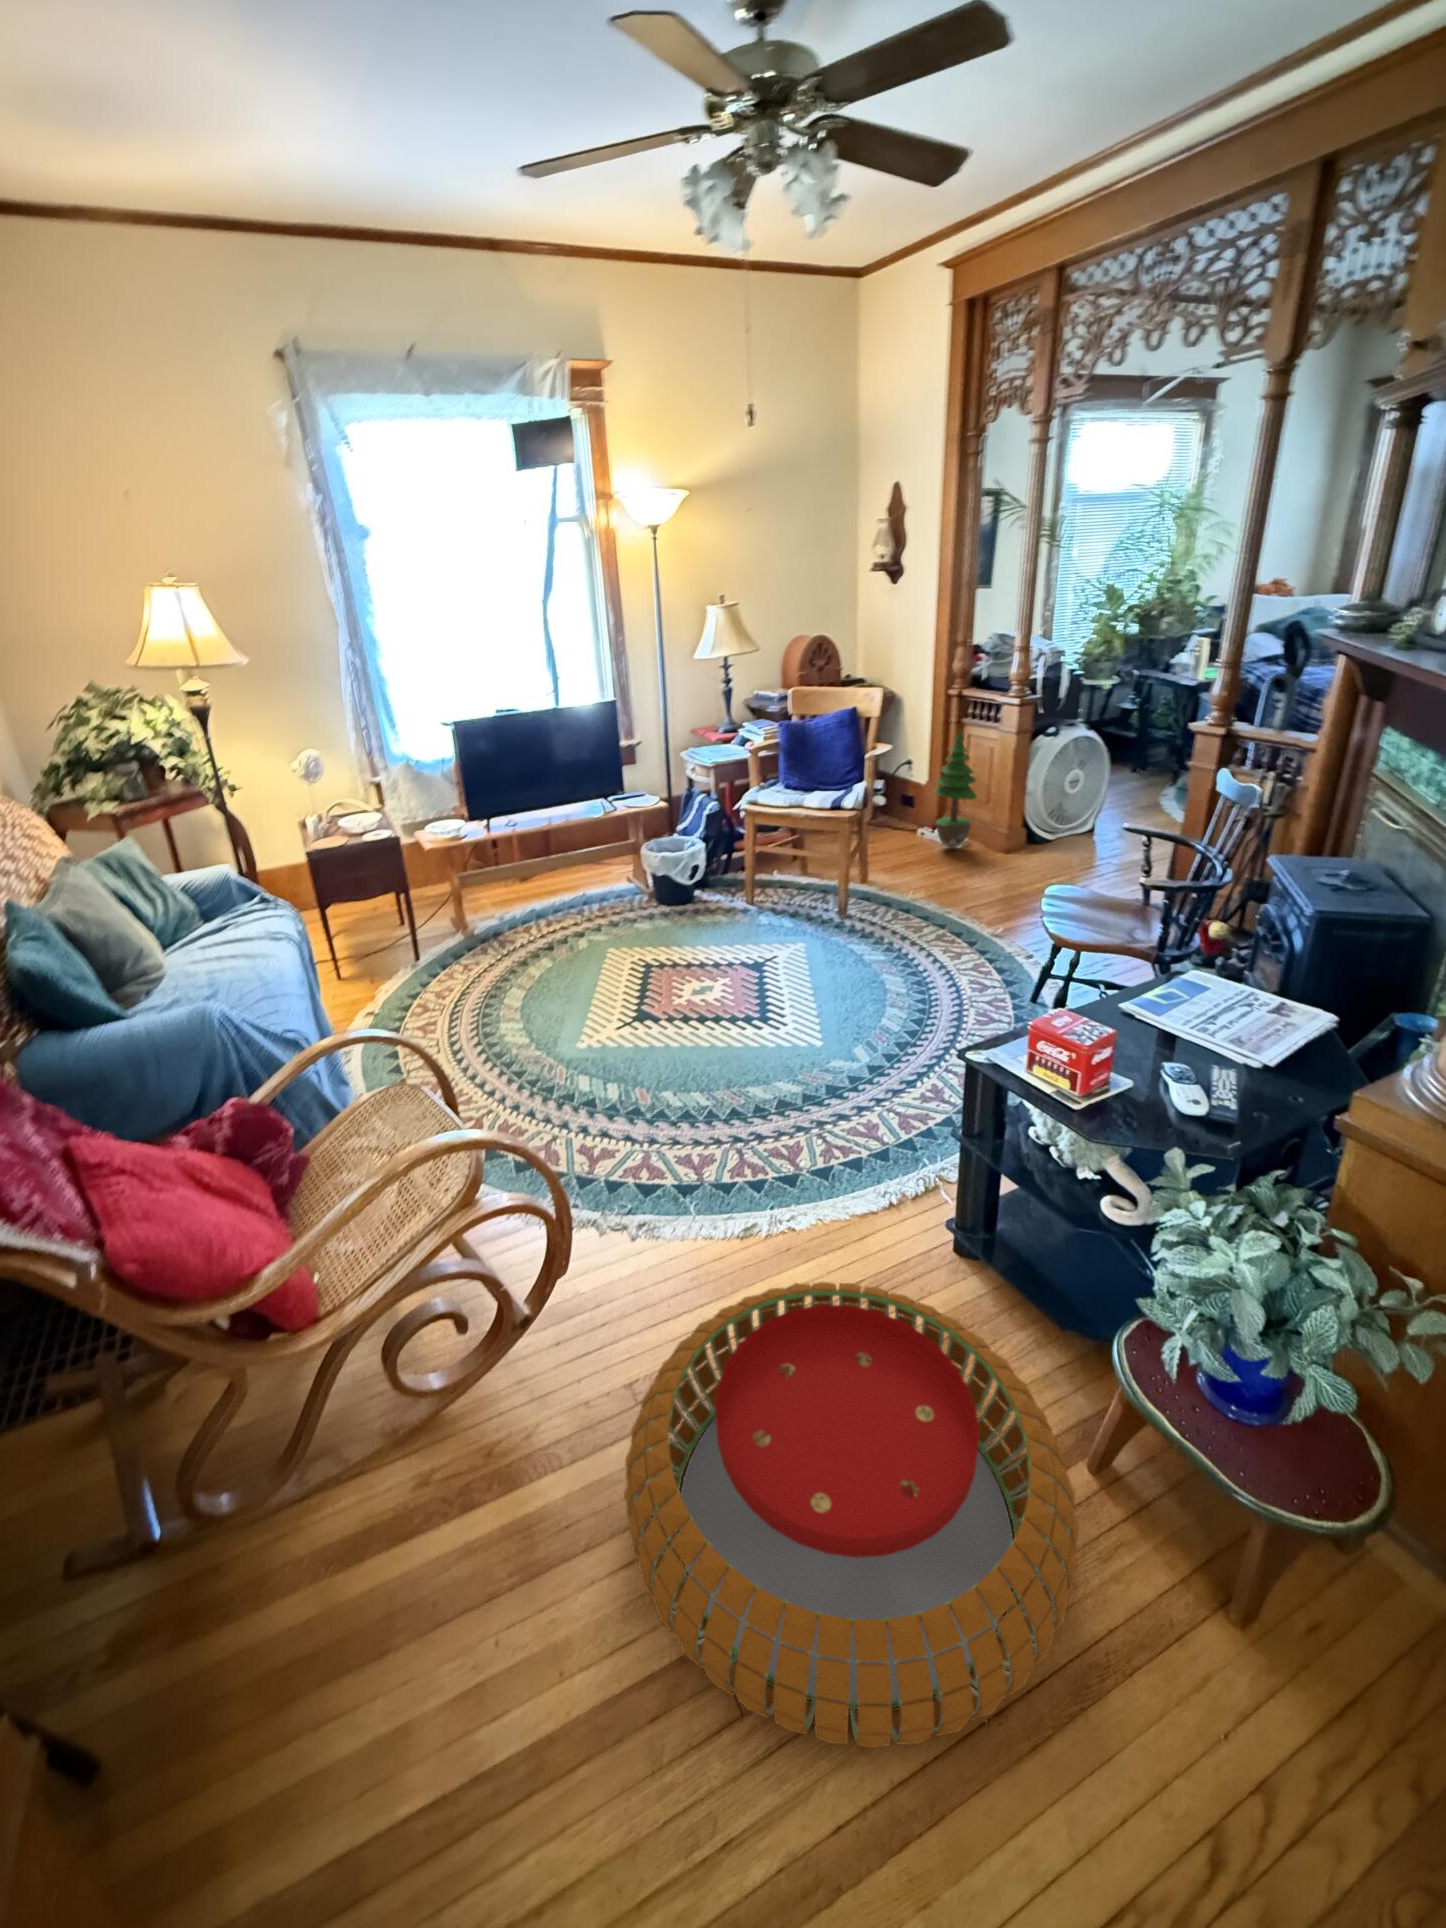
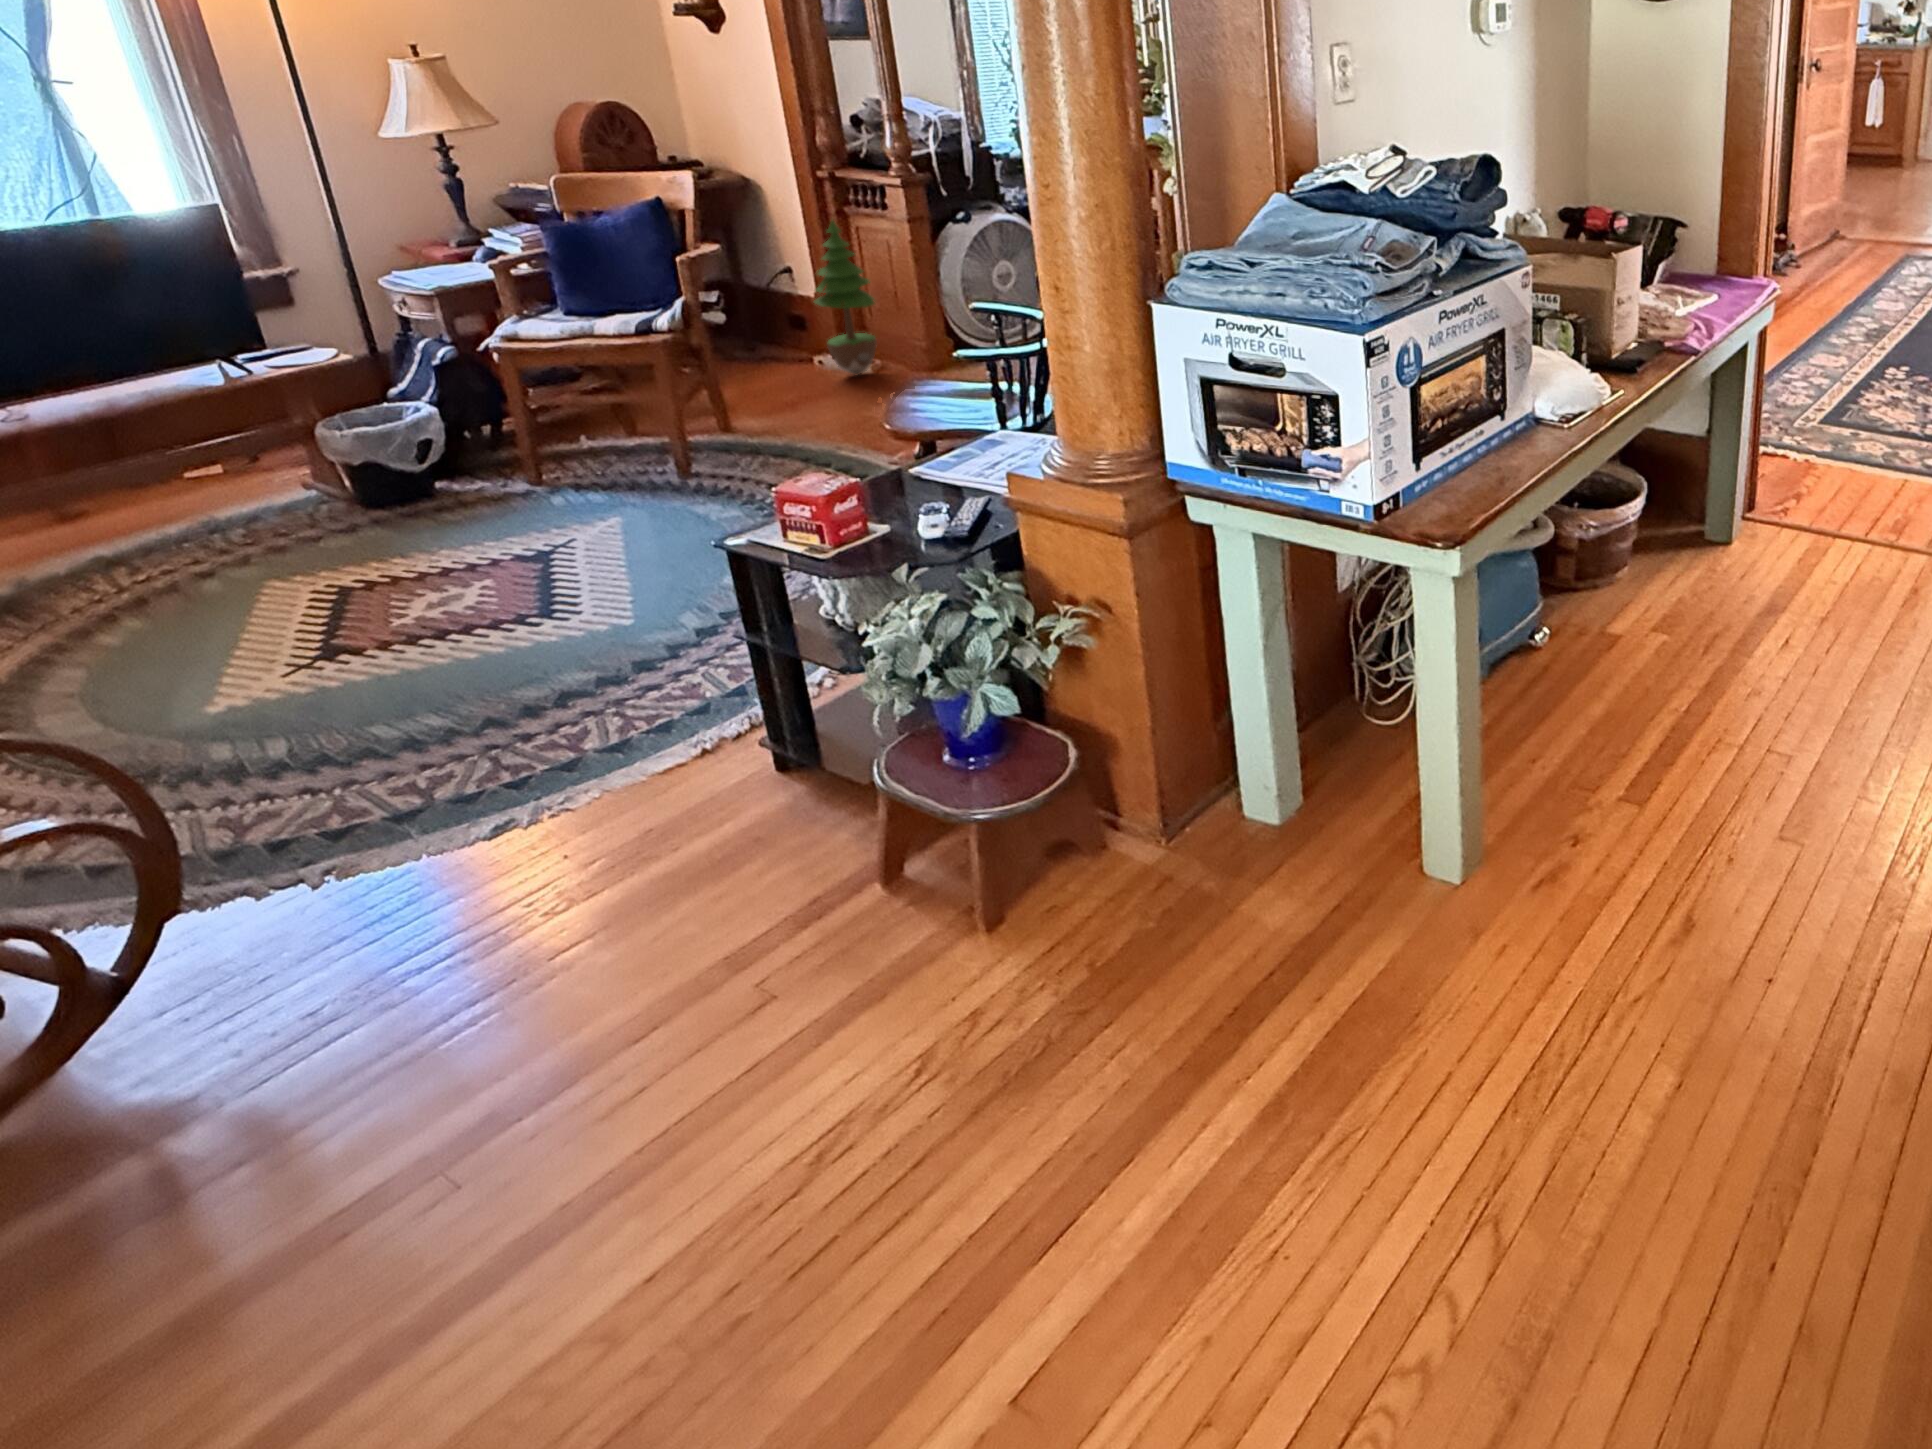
pouf: present [624,1282,1079,1748] -> none [281,794,845,1184]

